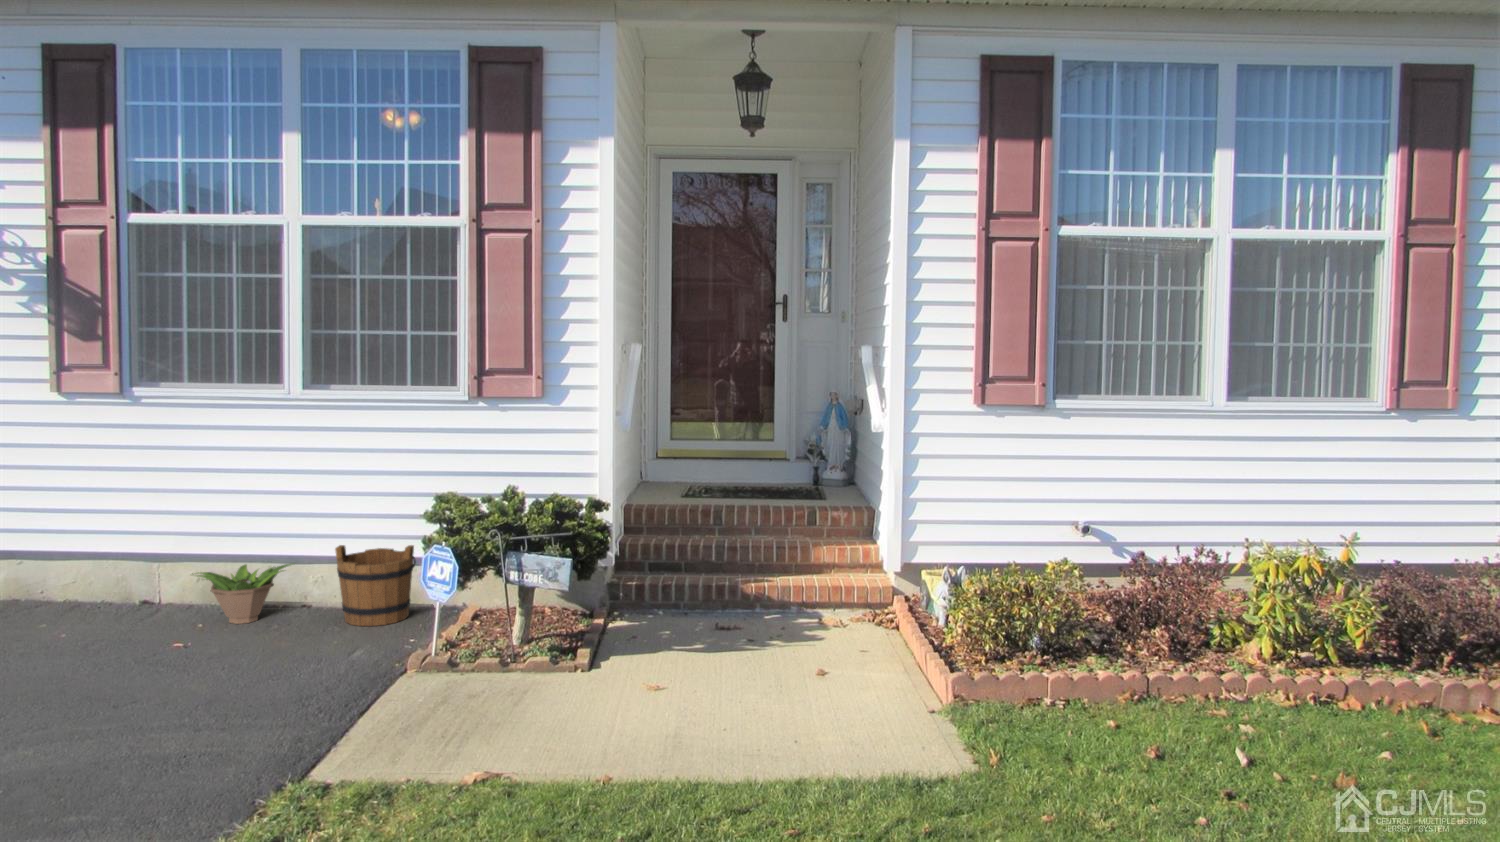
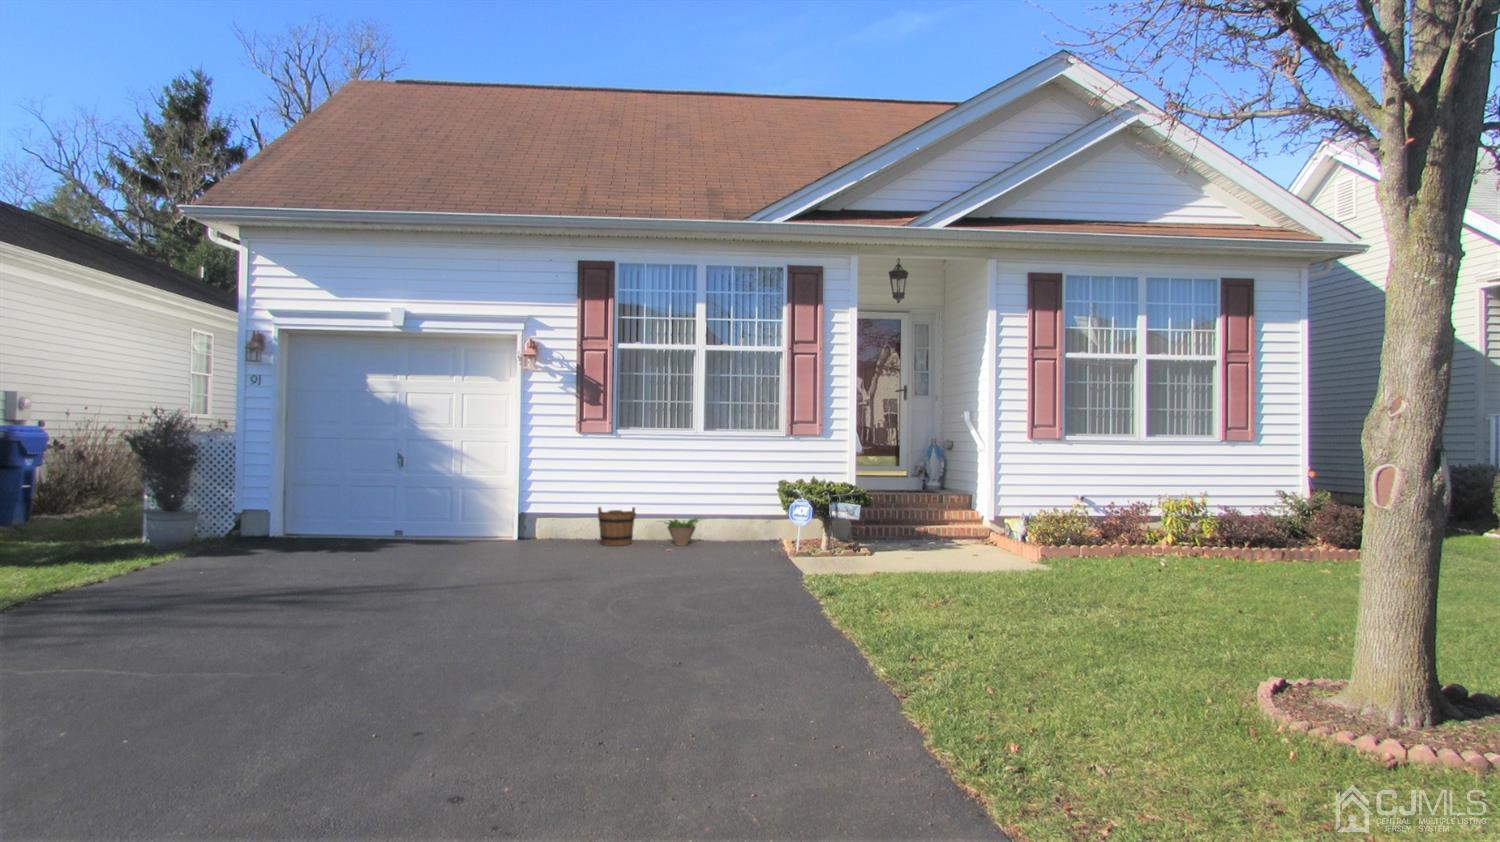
bucket: present [335,545,416,626] -> present [598,507,636,546]

